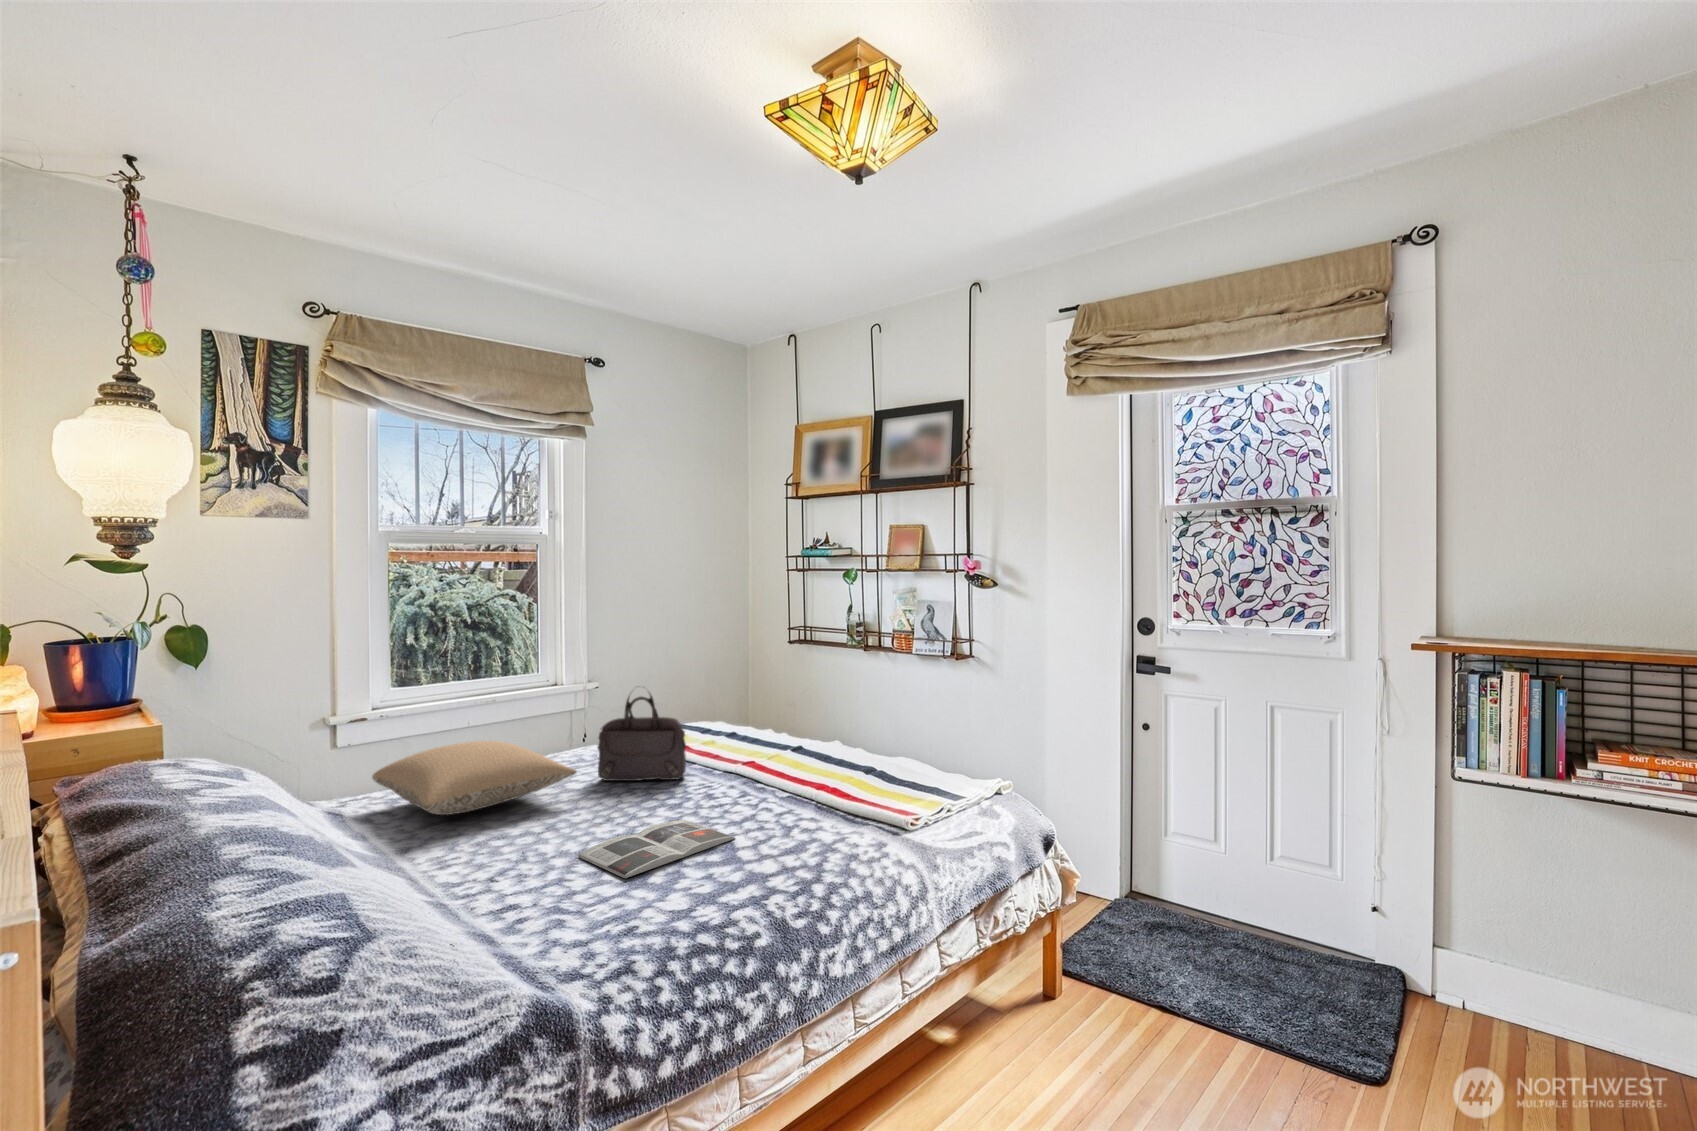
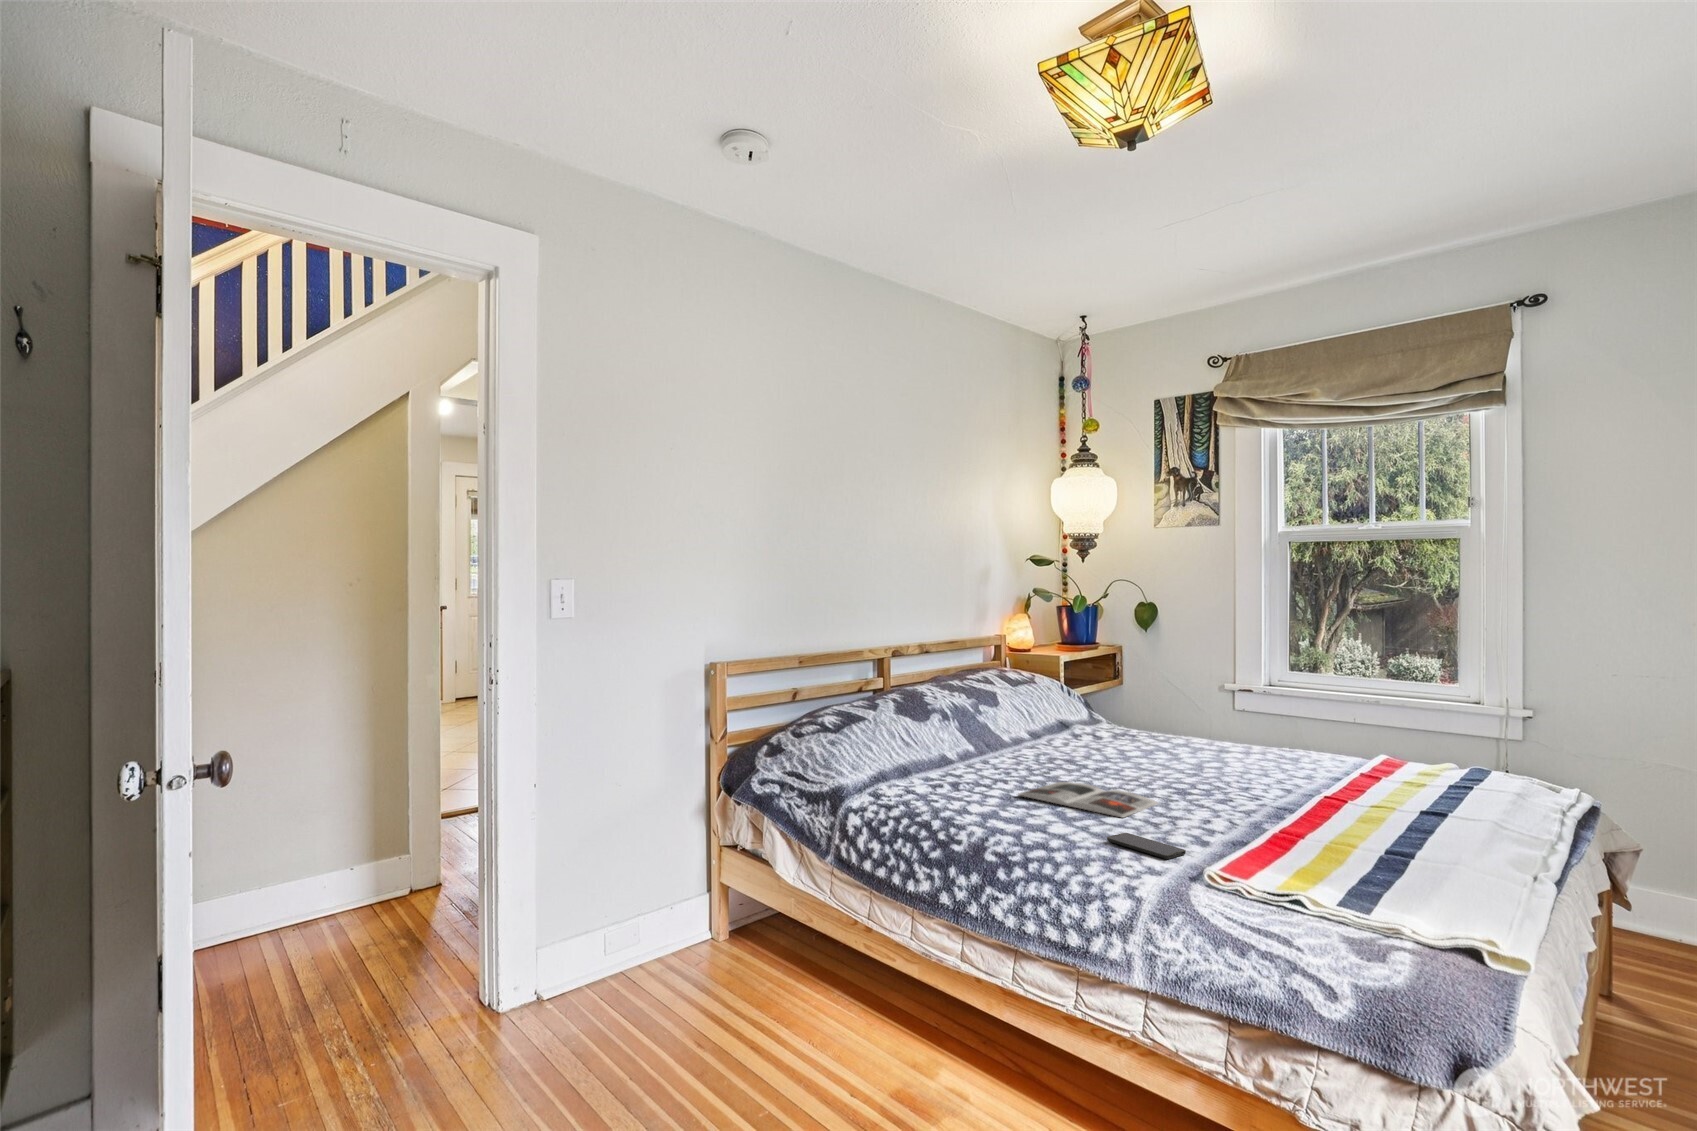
handbag: present [597,693,686,781] -> none [1239,682,1305,794]
pillow: present [372,741,577,815] -> none [1064,705,1232,757]
smartphone: none [800,825,865,850] -> present [1107,833,1186,859]

